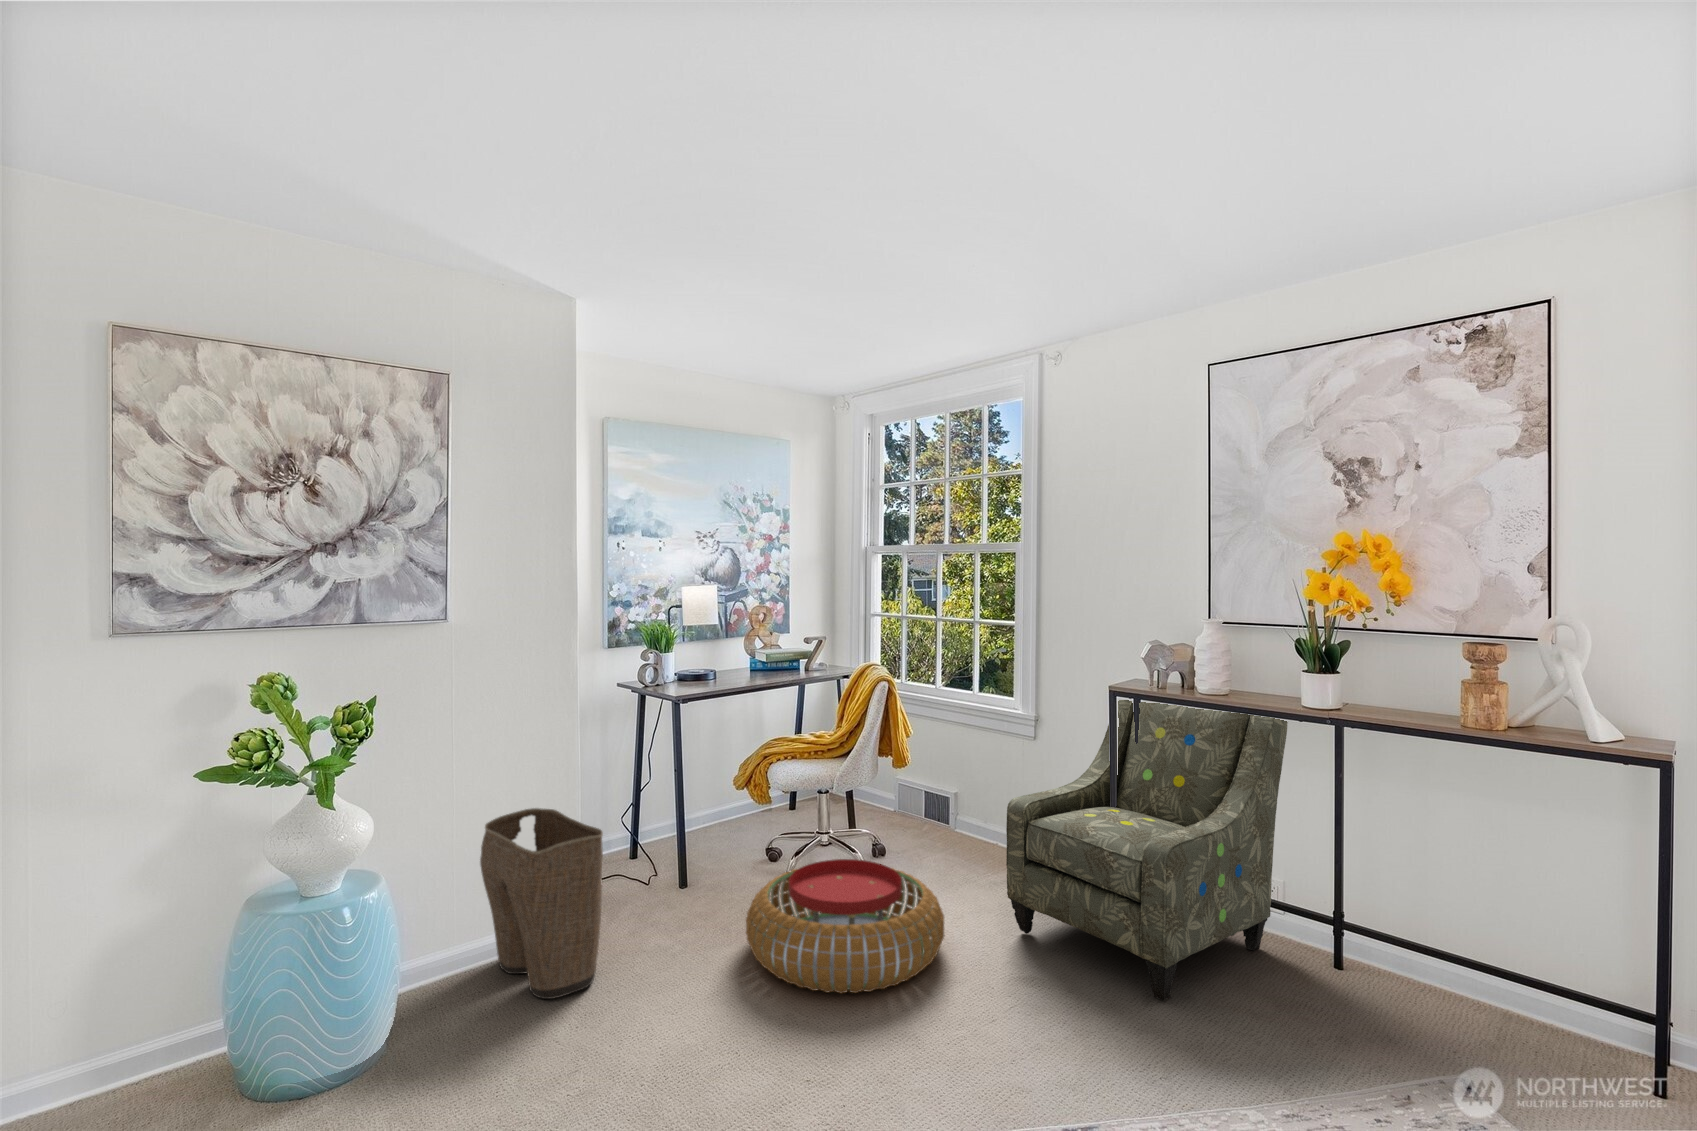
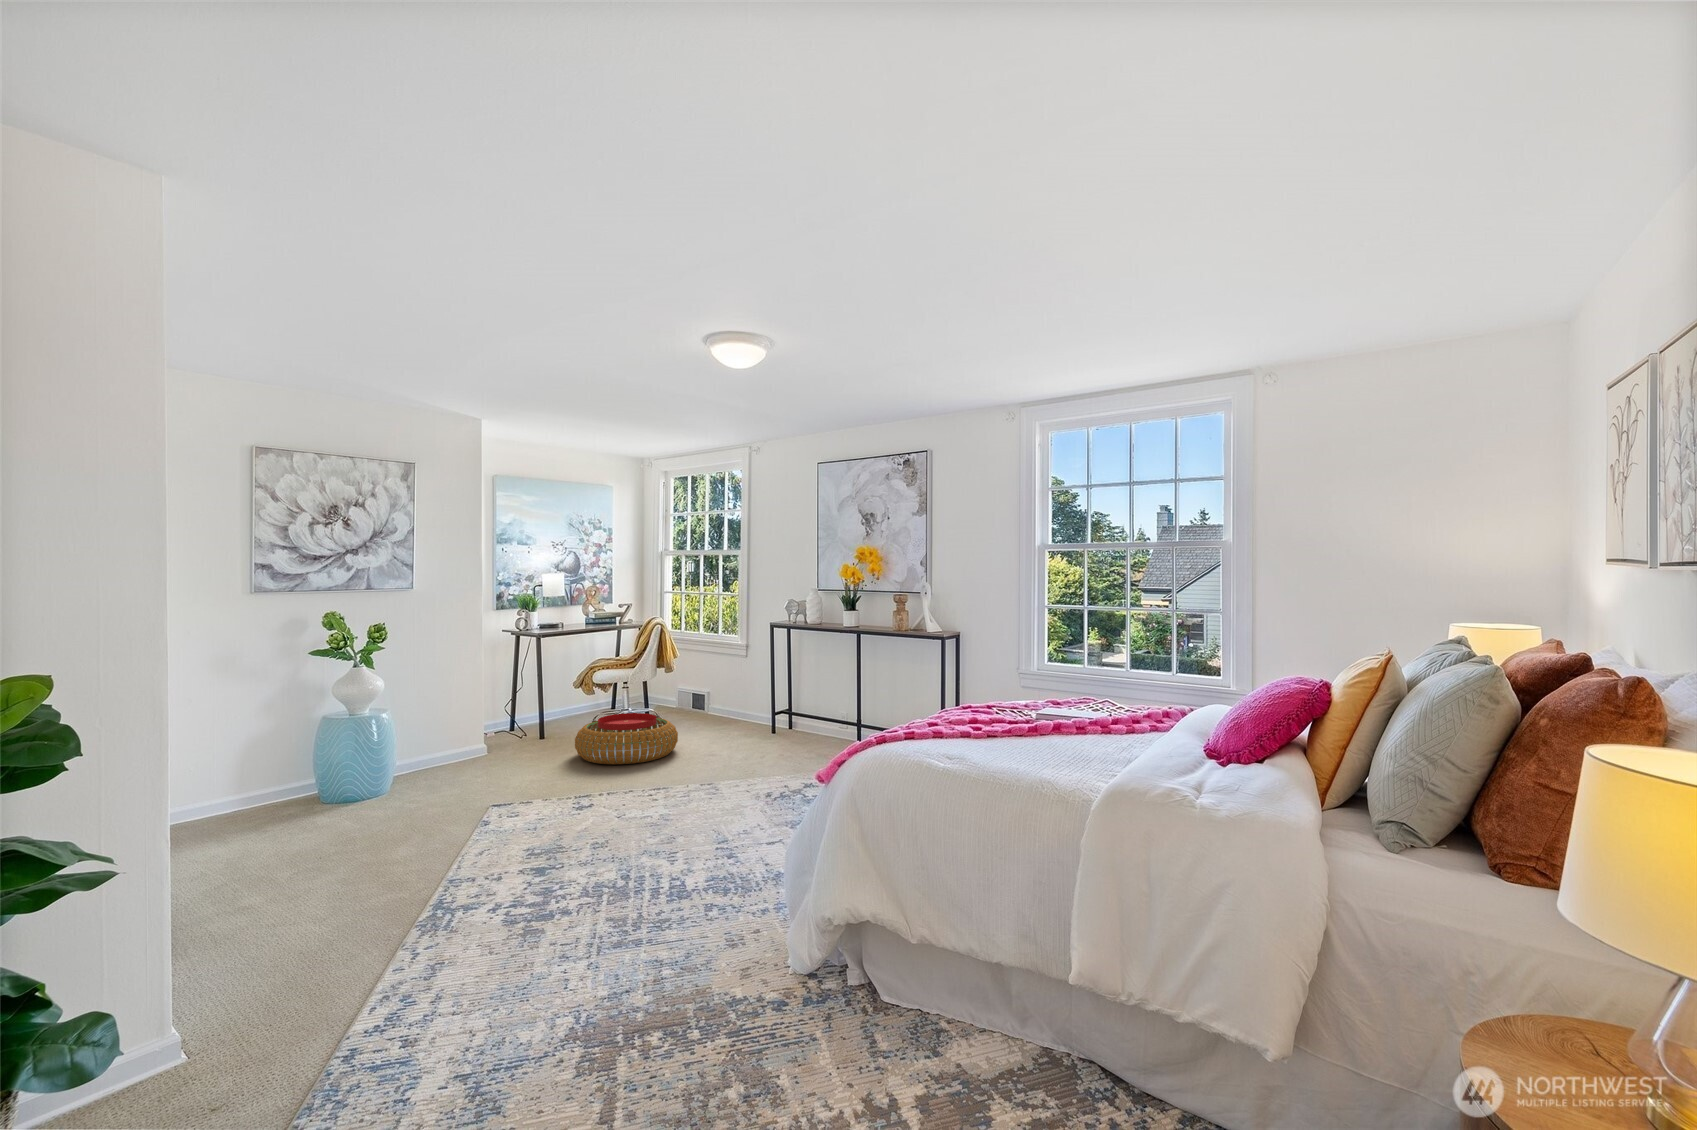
armchair: present [1006,700,1288,1001] -> none [713,626,849,758]
laundry basket: present [480,808,603,999] -> none [432,689,499,773]

